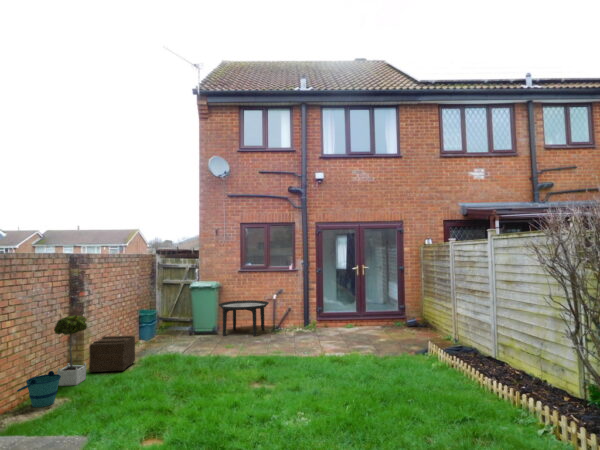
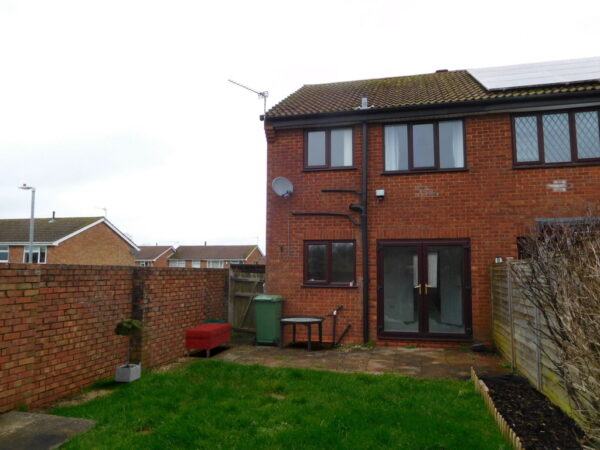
bench: none [123,313,169,352] -> present [185,323,230,358]
wooden crate: present [89,336,135,372] -> none [146,341,189,373]
bucket: present [17,371,61,407] -> none [74,367,111,398]

